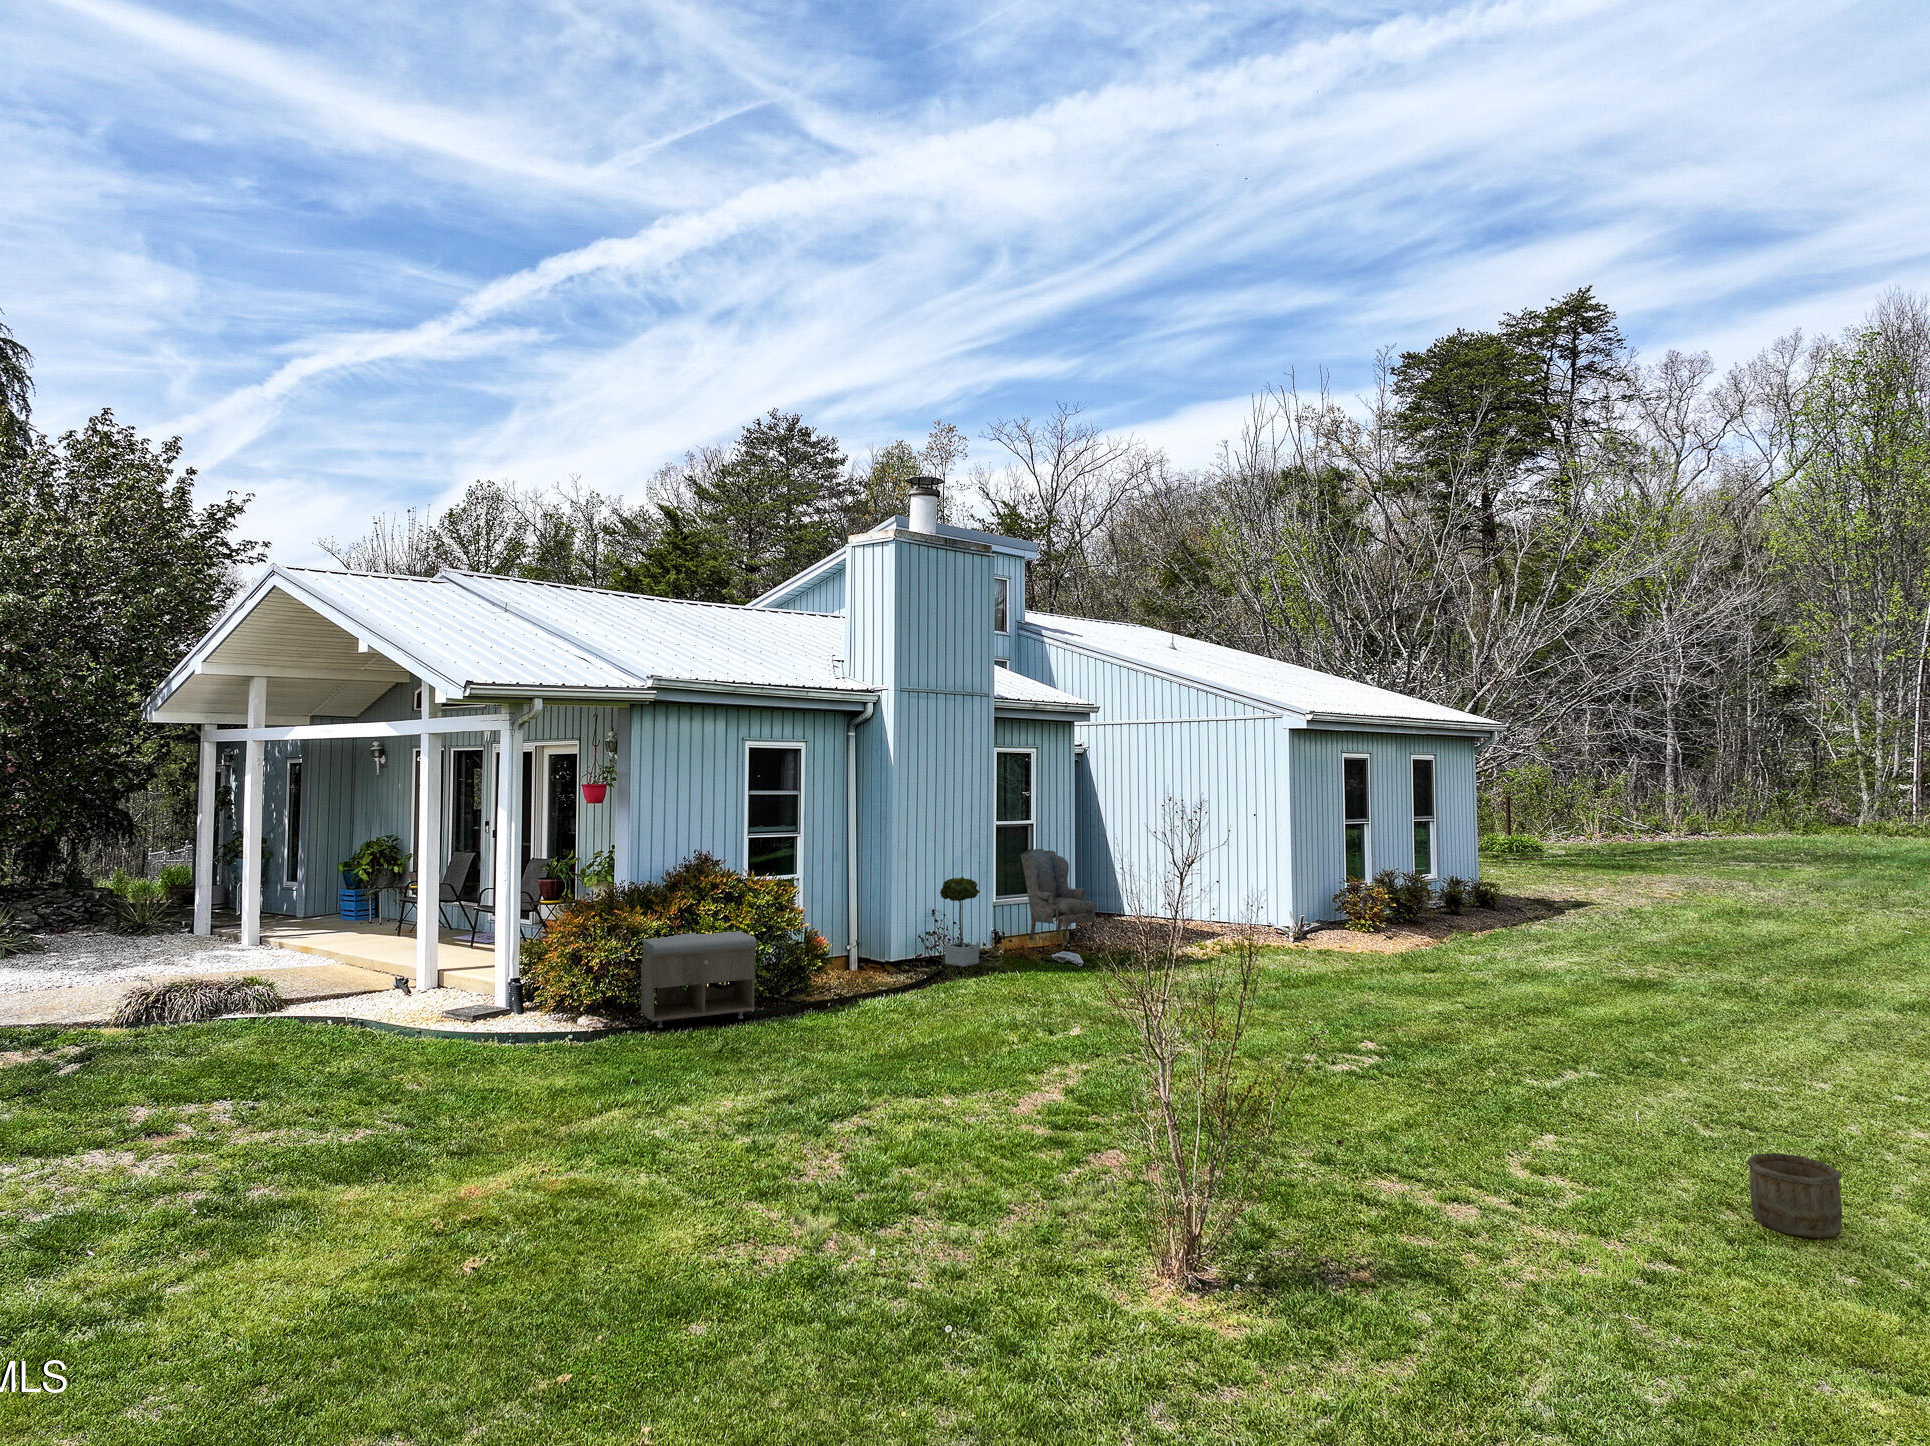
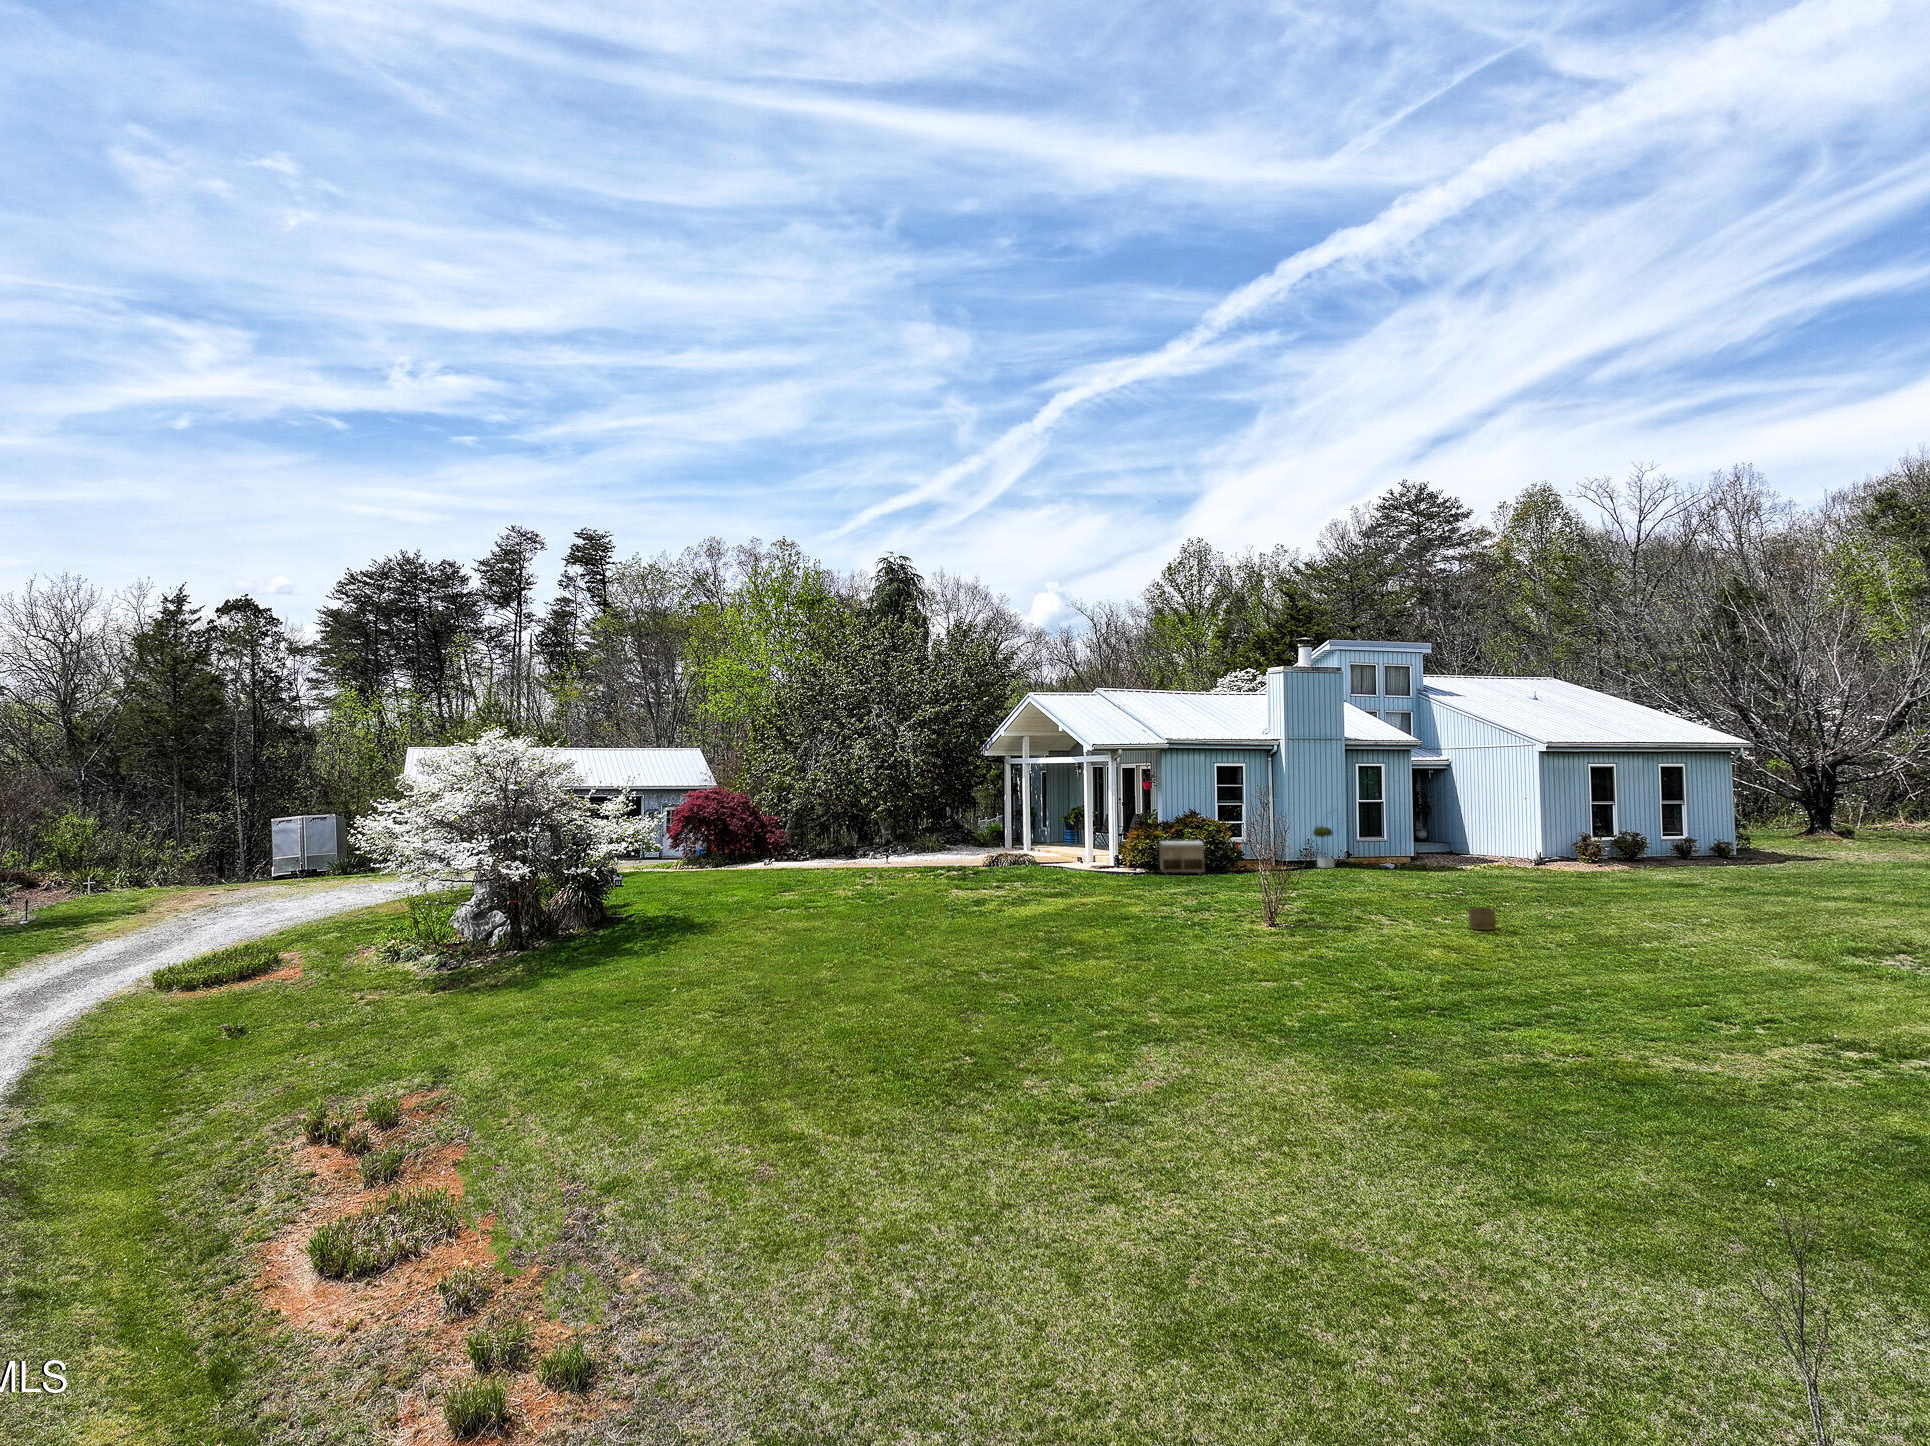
armchair: present [1021,849,1096,945] -> none [1377,816,1420,865]

